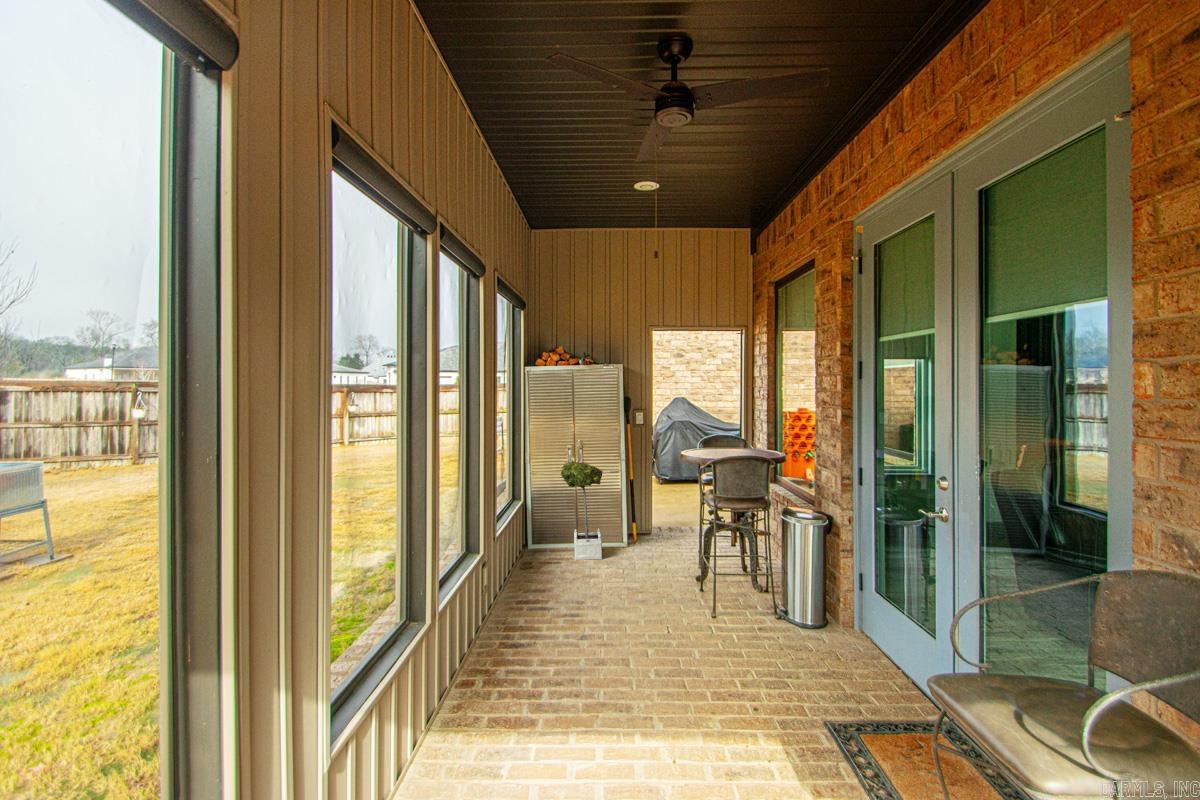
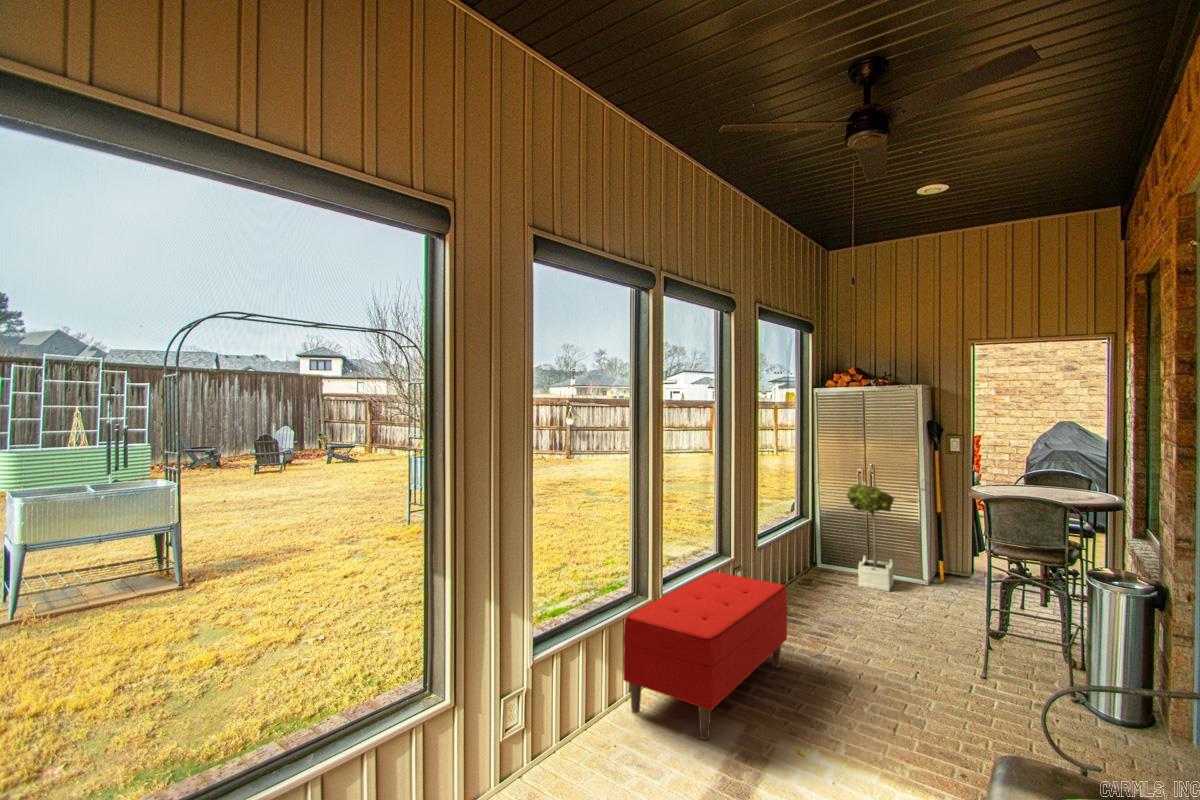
bench: none [413,572,561,774] -> present [623,572,787,740]

